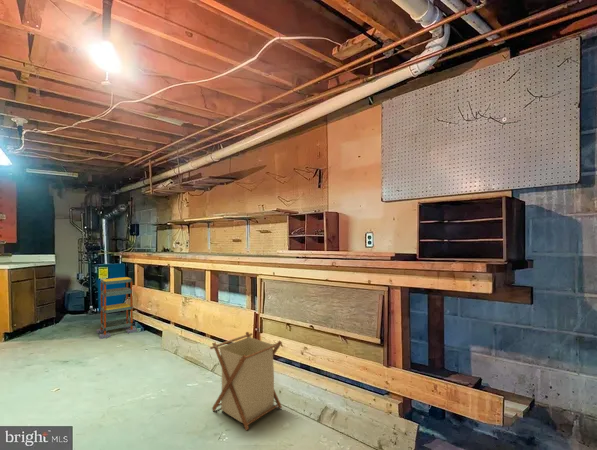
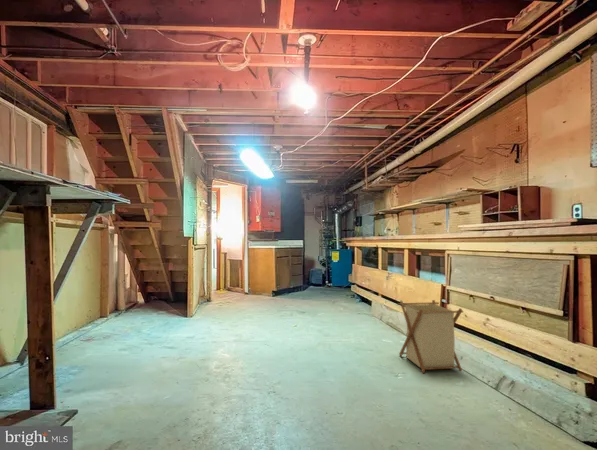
shelving unit: present [96,277,137,339] -> none [329,258,356,302]

